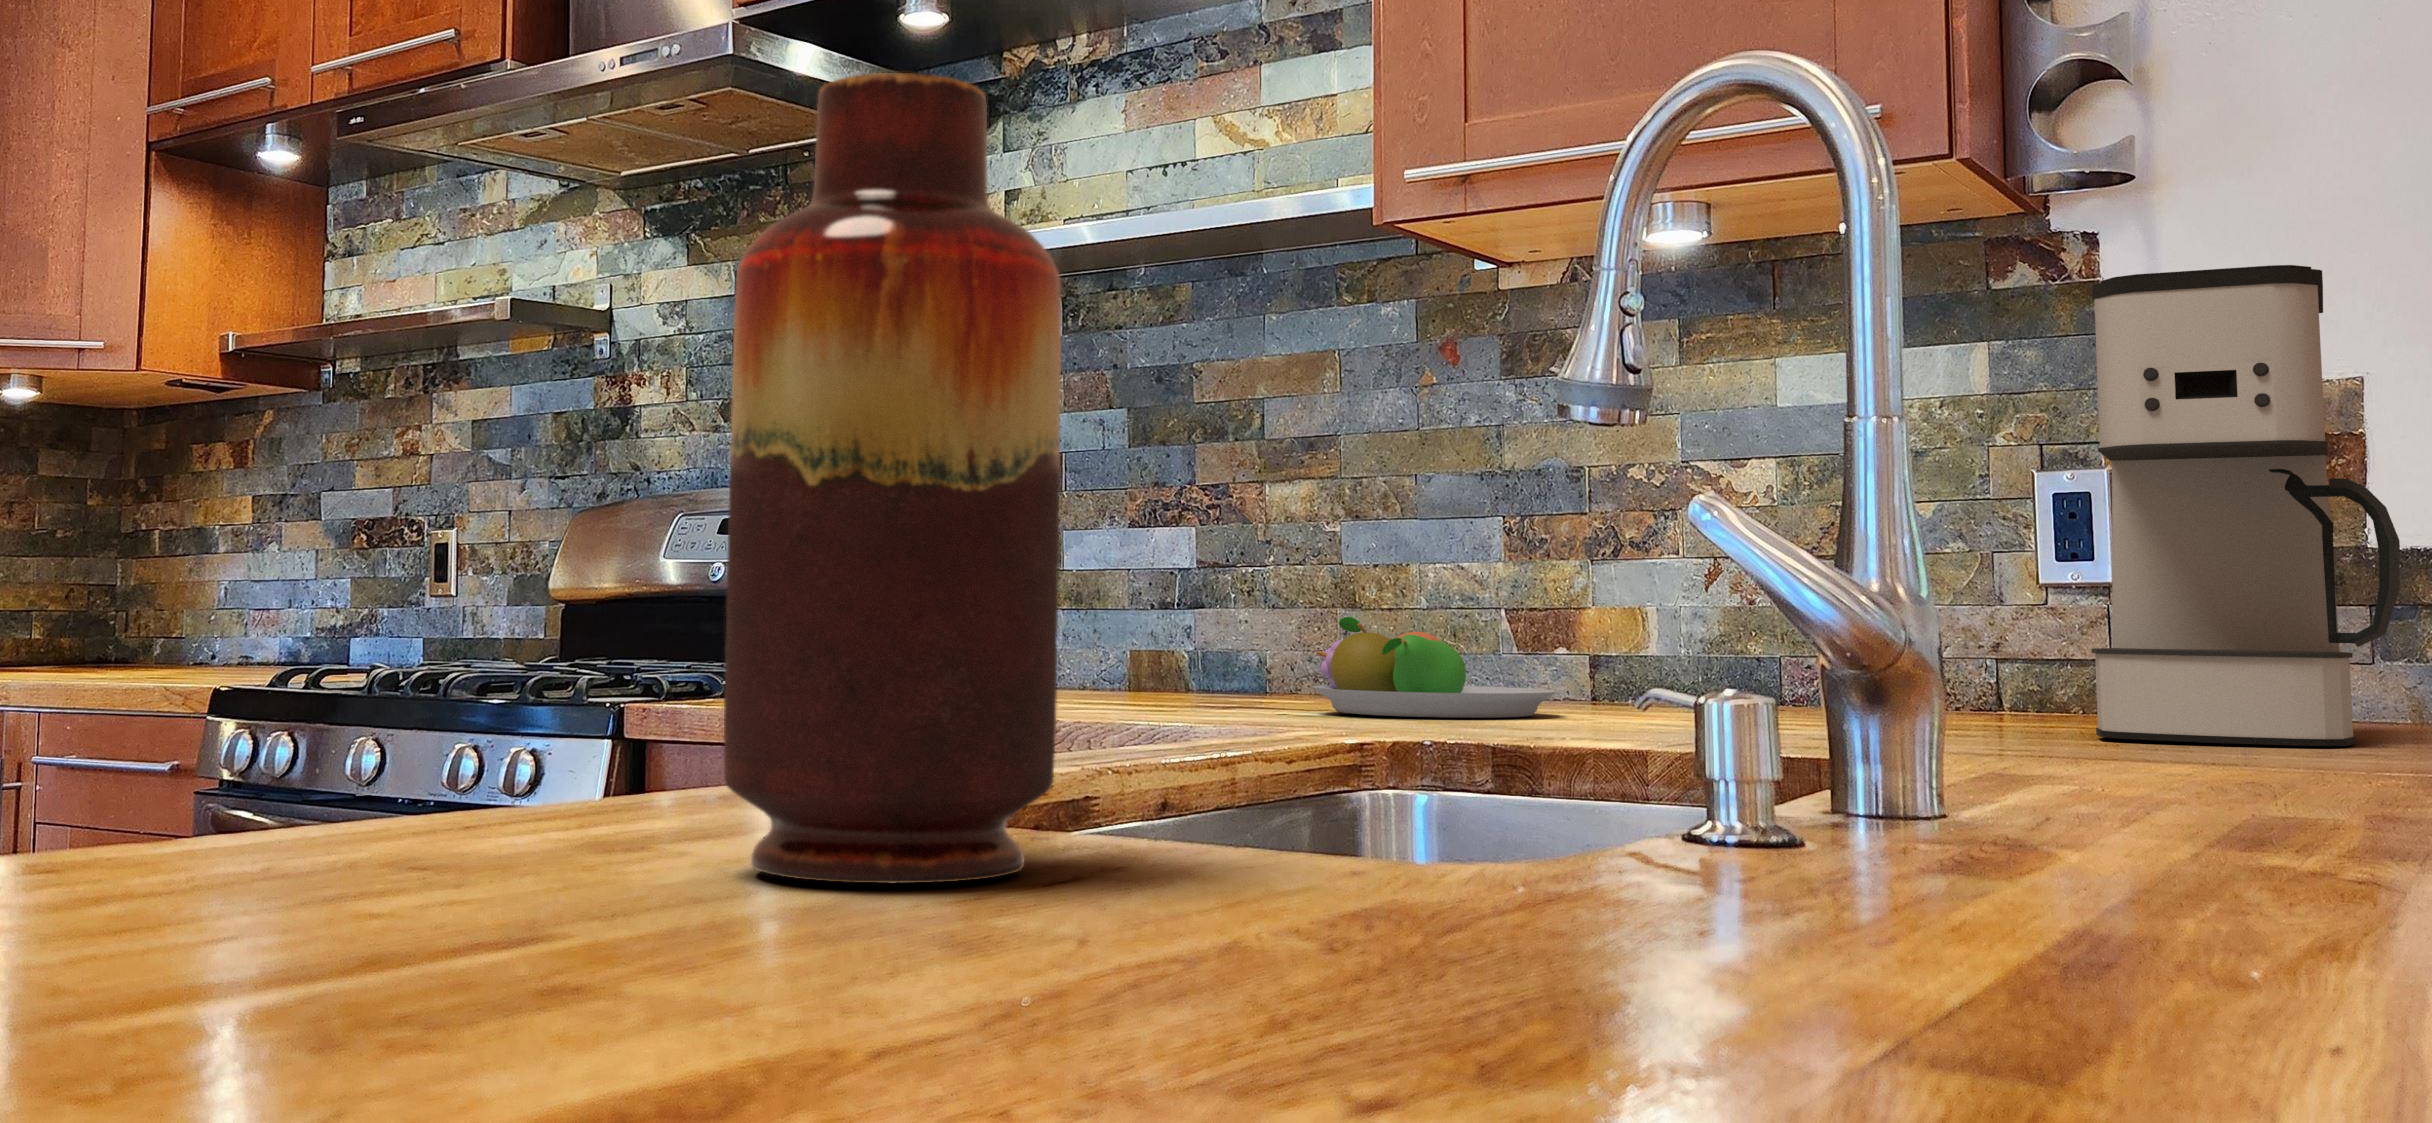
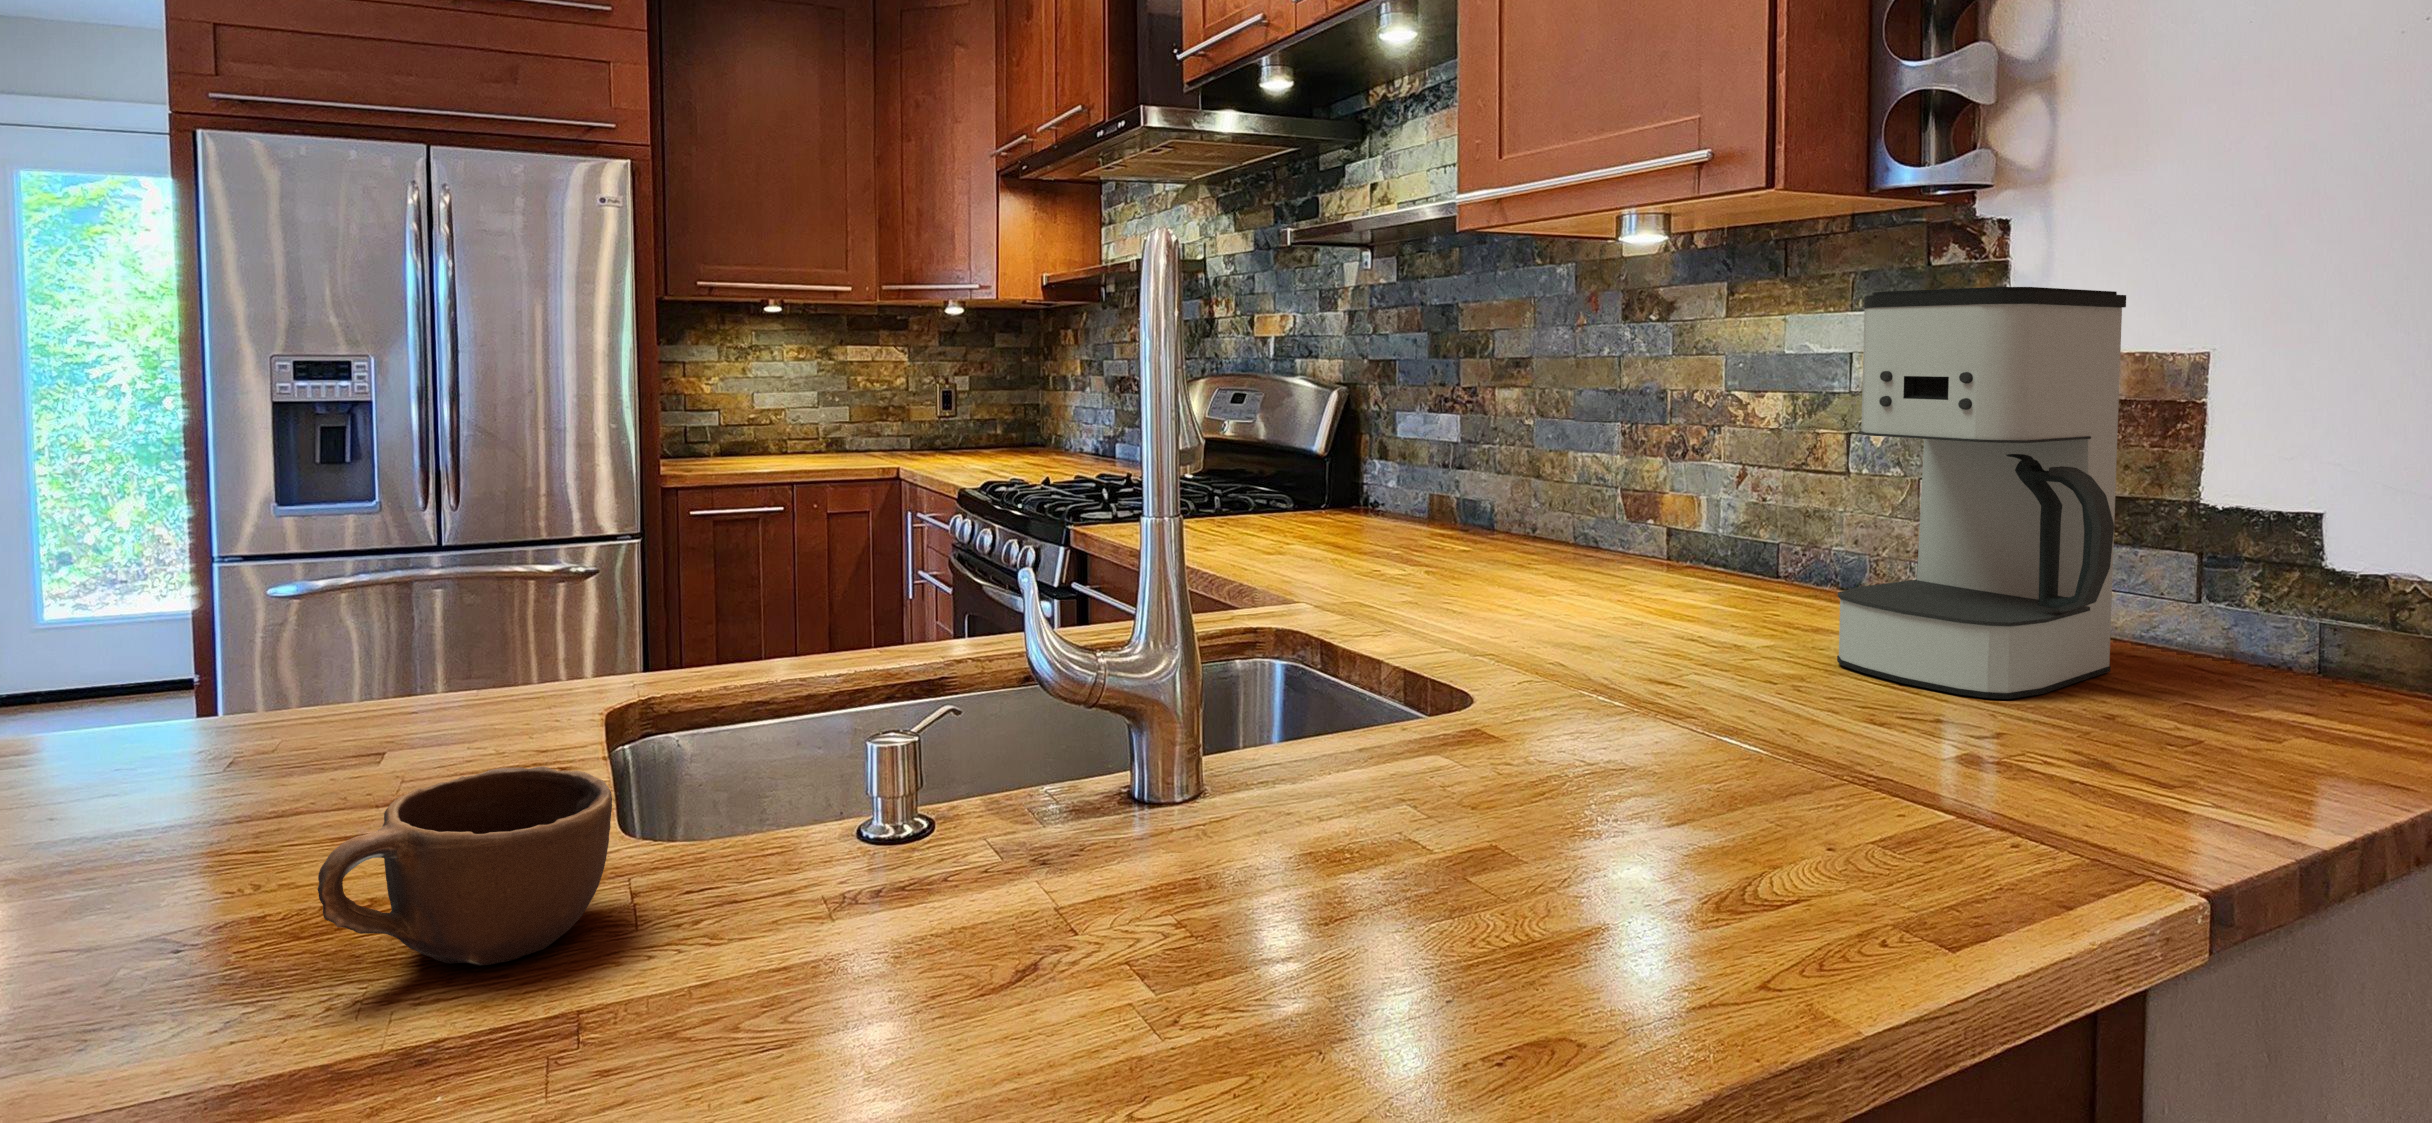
vase: present [724,73,1061,884] -> none [210,404,428,839]
fruit bowl: present [1313,617,1556,718] -> none [1429,500,1597,578]
mug: none [1595,649,1947,906] -> present [317,766,612,965]

